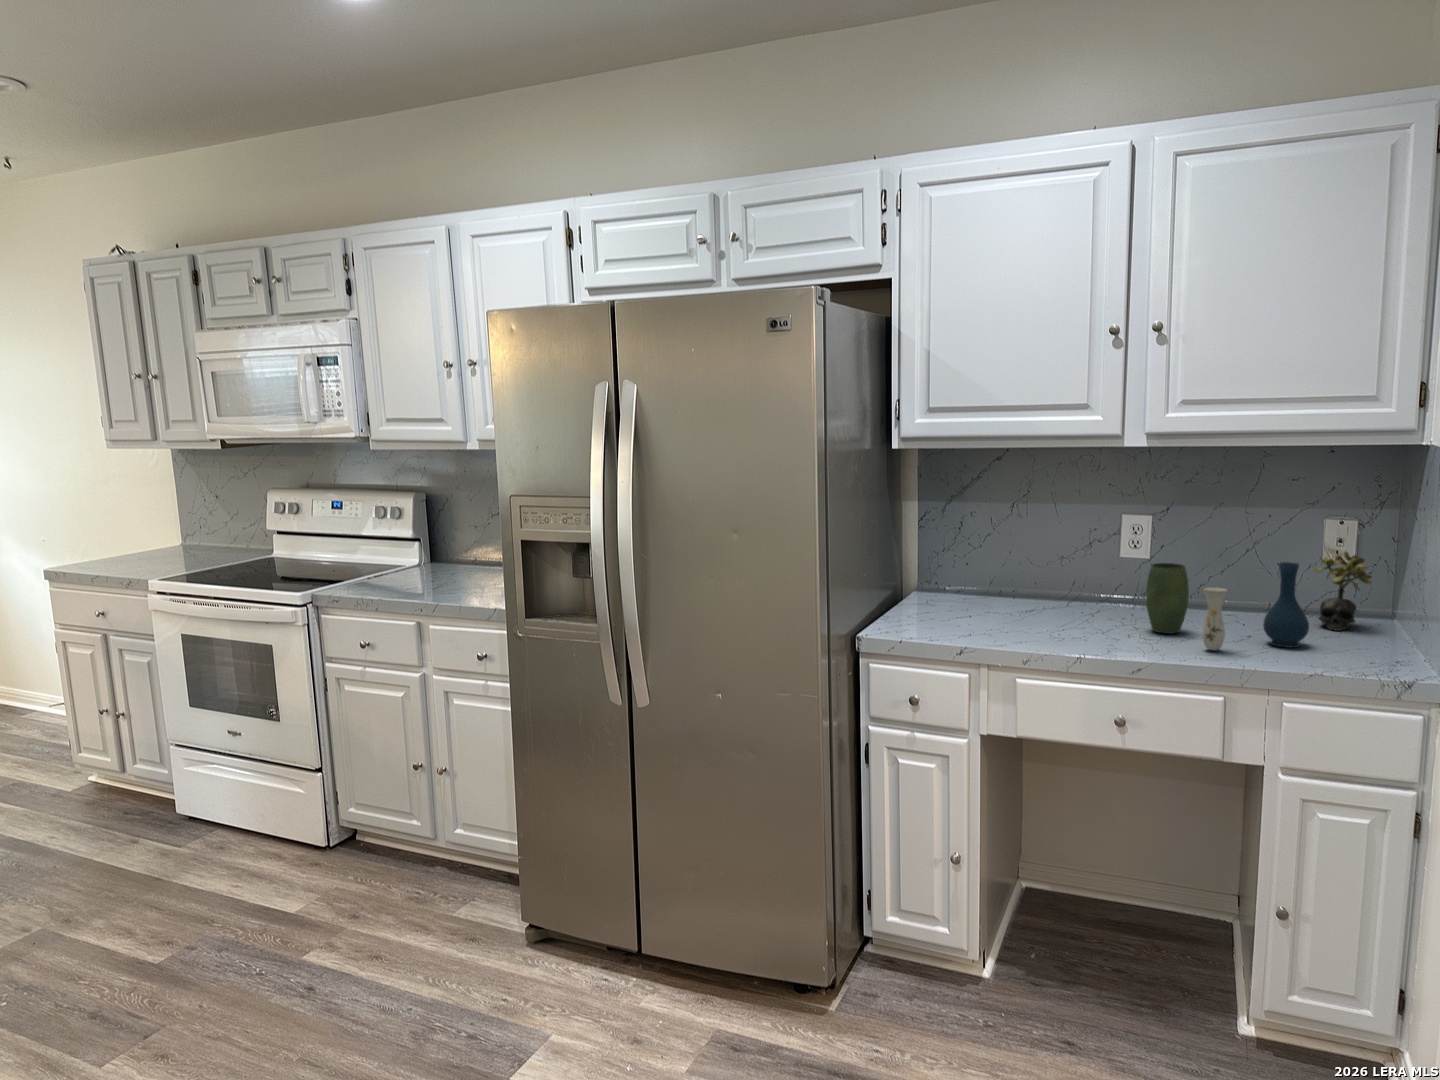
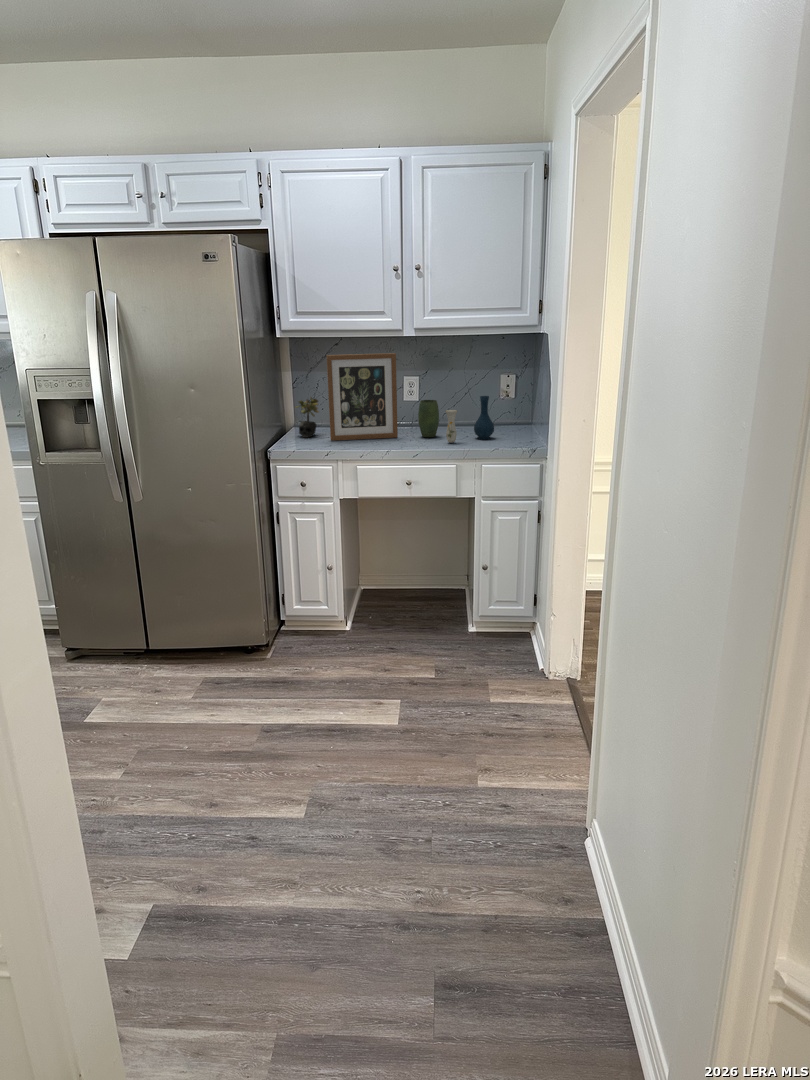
picture frame: none [975,477,1106,629] -> present [327,353,398,441]
succulent plant: present [1314,552,1372,631] -> present [296,397,319,438]

